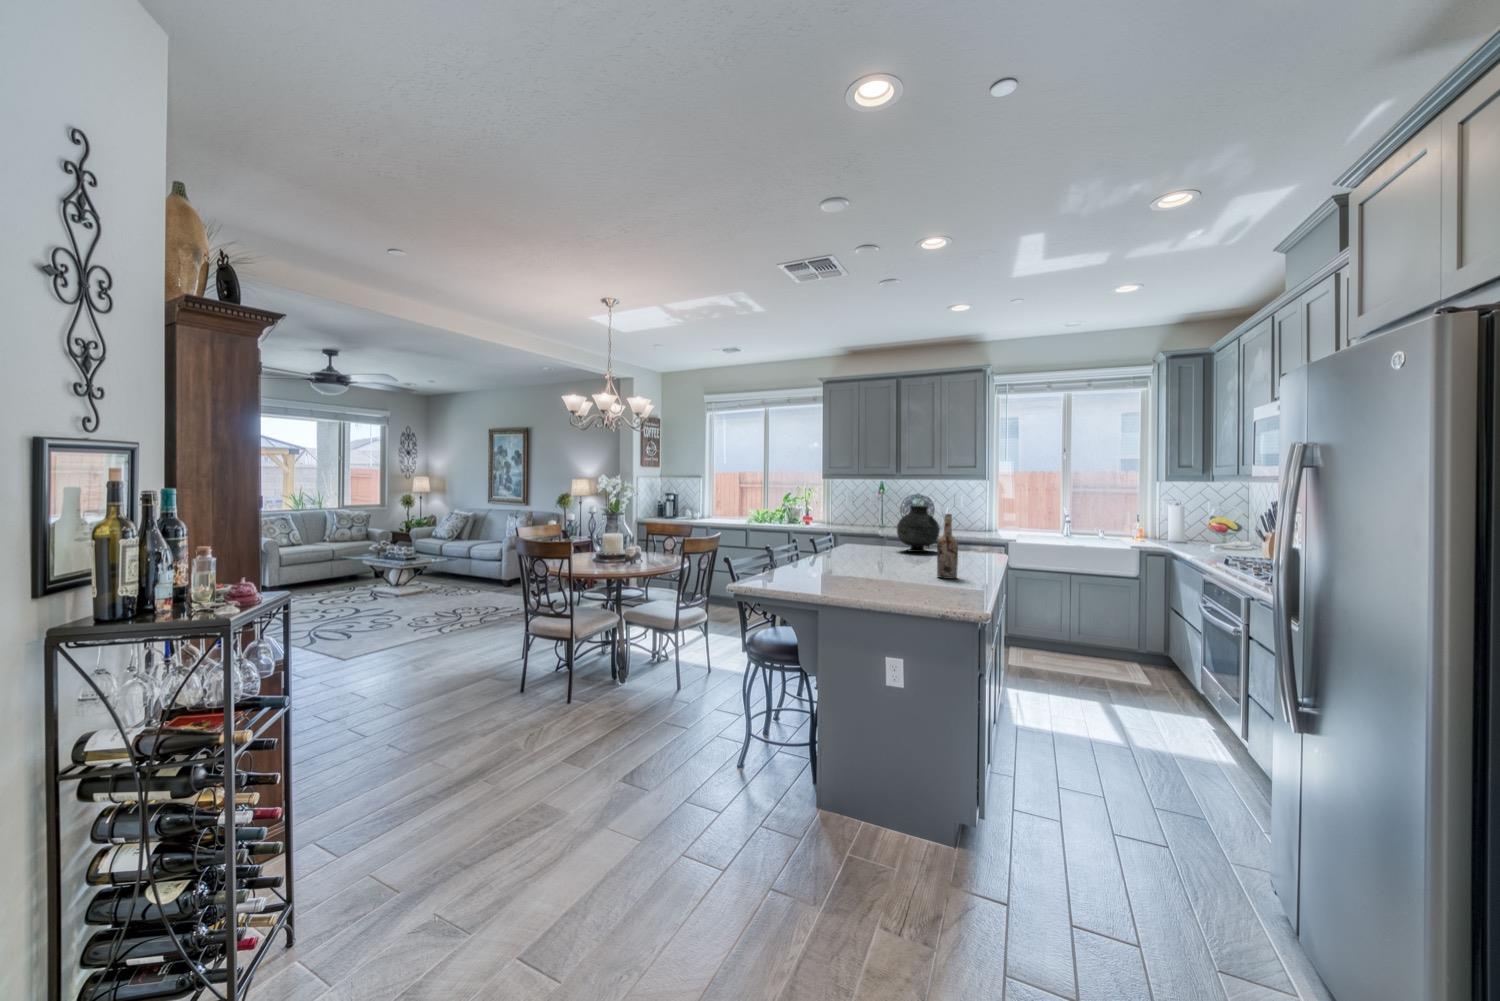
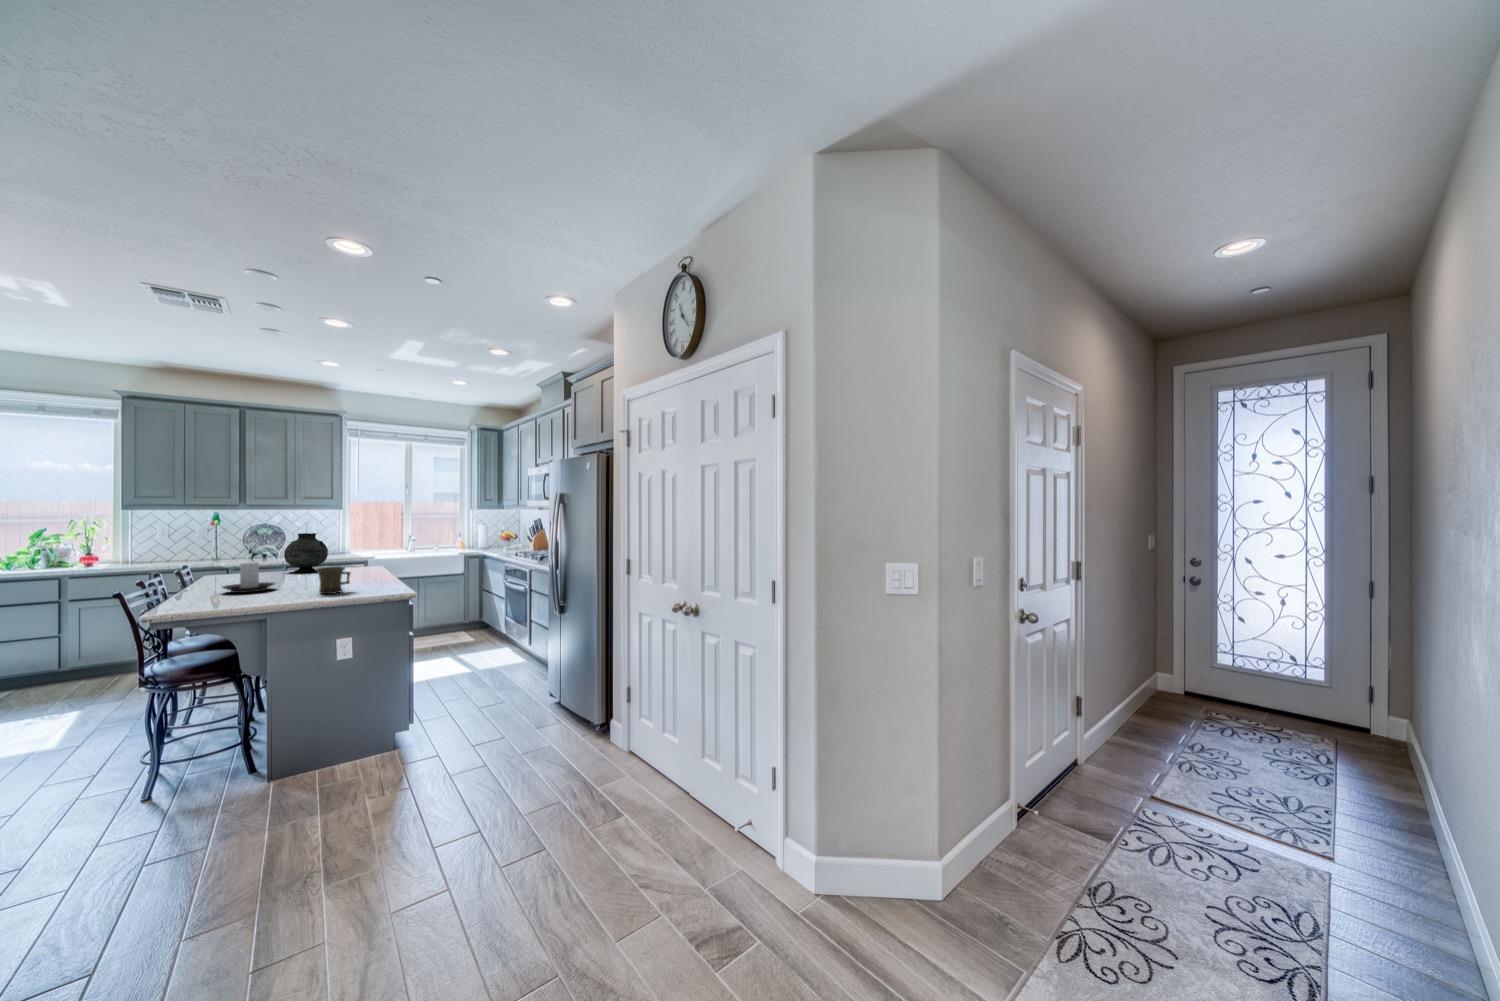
wine bottle: present [937,514,958,579] -> none [354,537,371,583]
candle holder: none [805,534,854,573] -> present [222,562,275,593]
mug: none [871,552,913,592] -> present [315,566,350,594]

